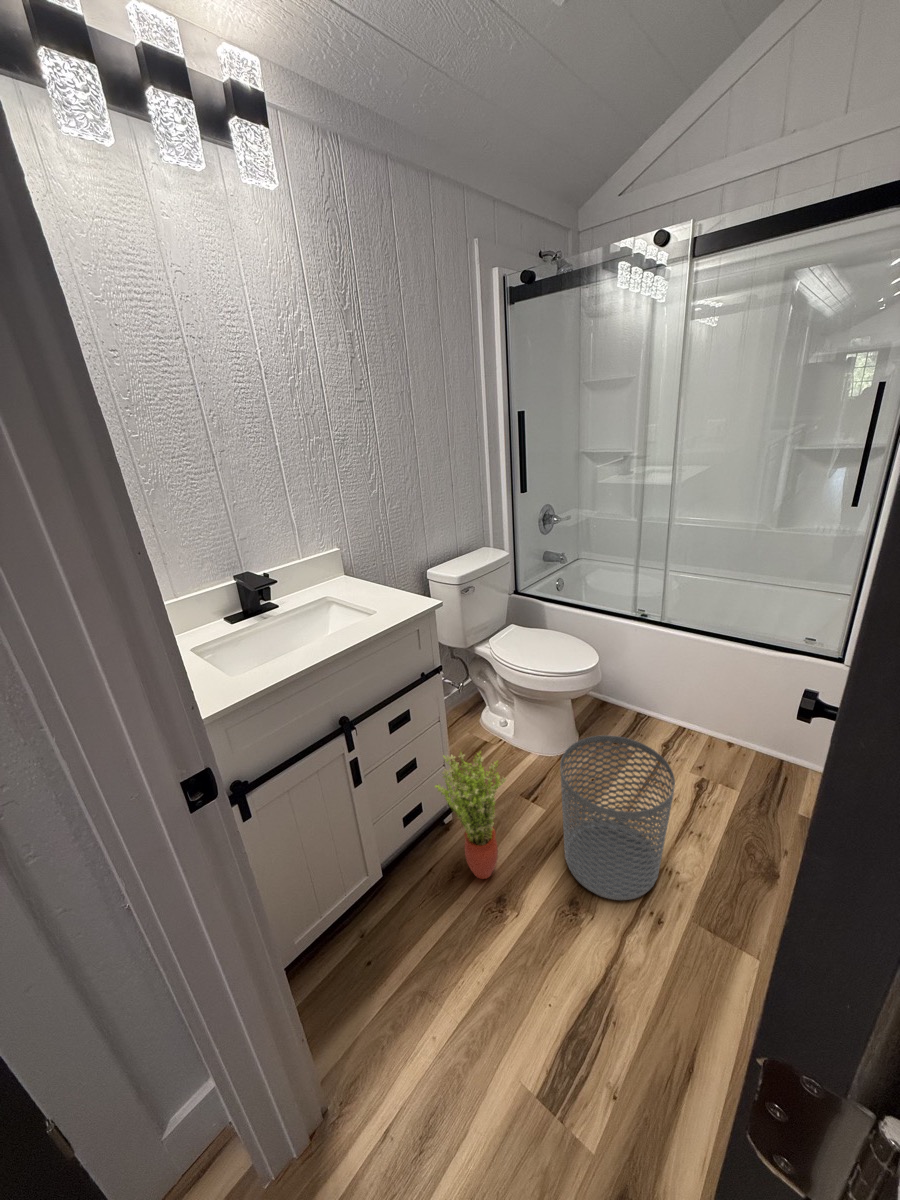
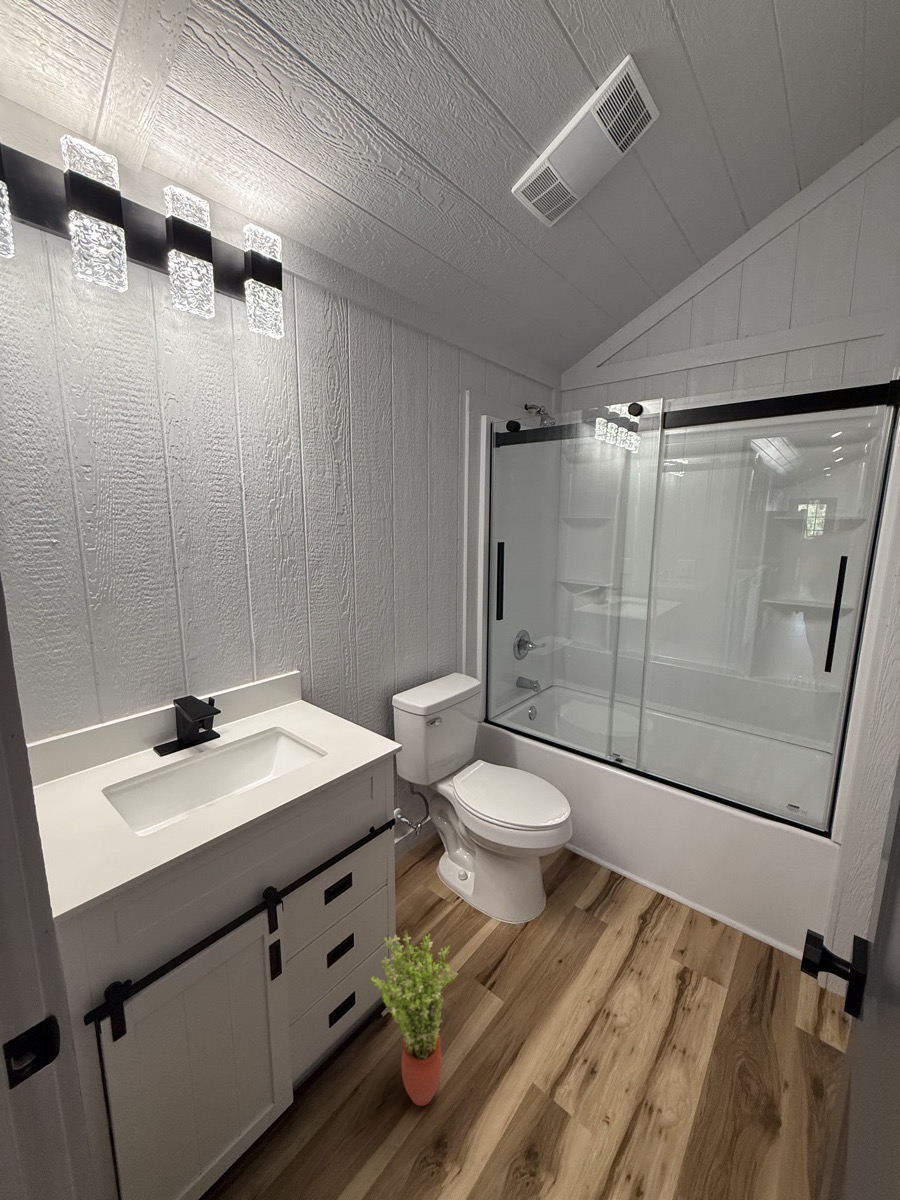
waste bin: present [560,735,675,900] -> none [522,915,654,1150]

